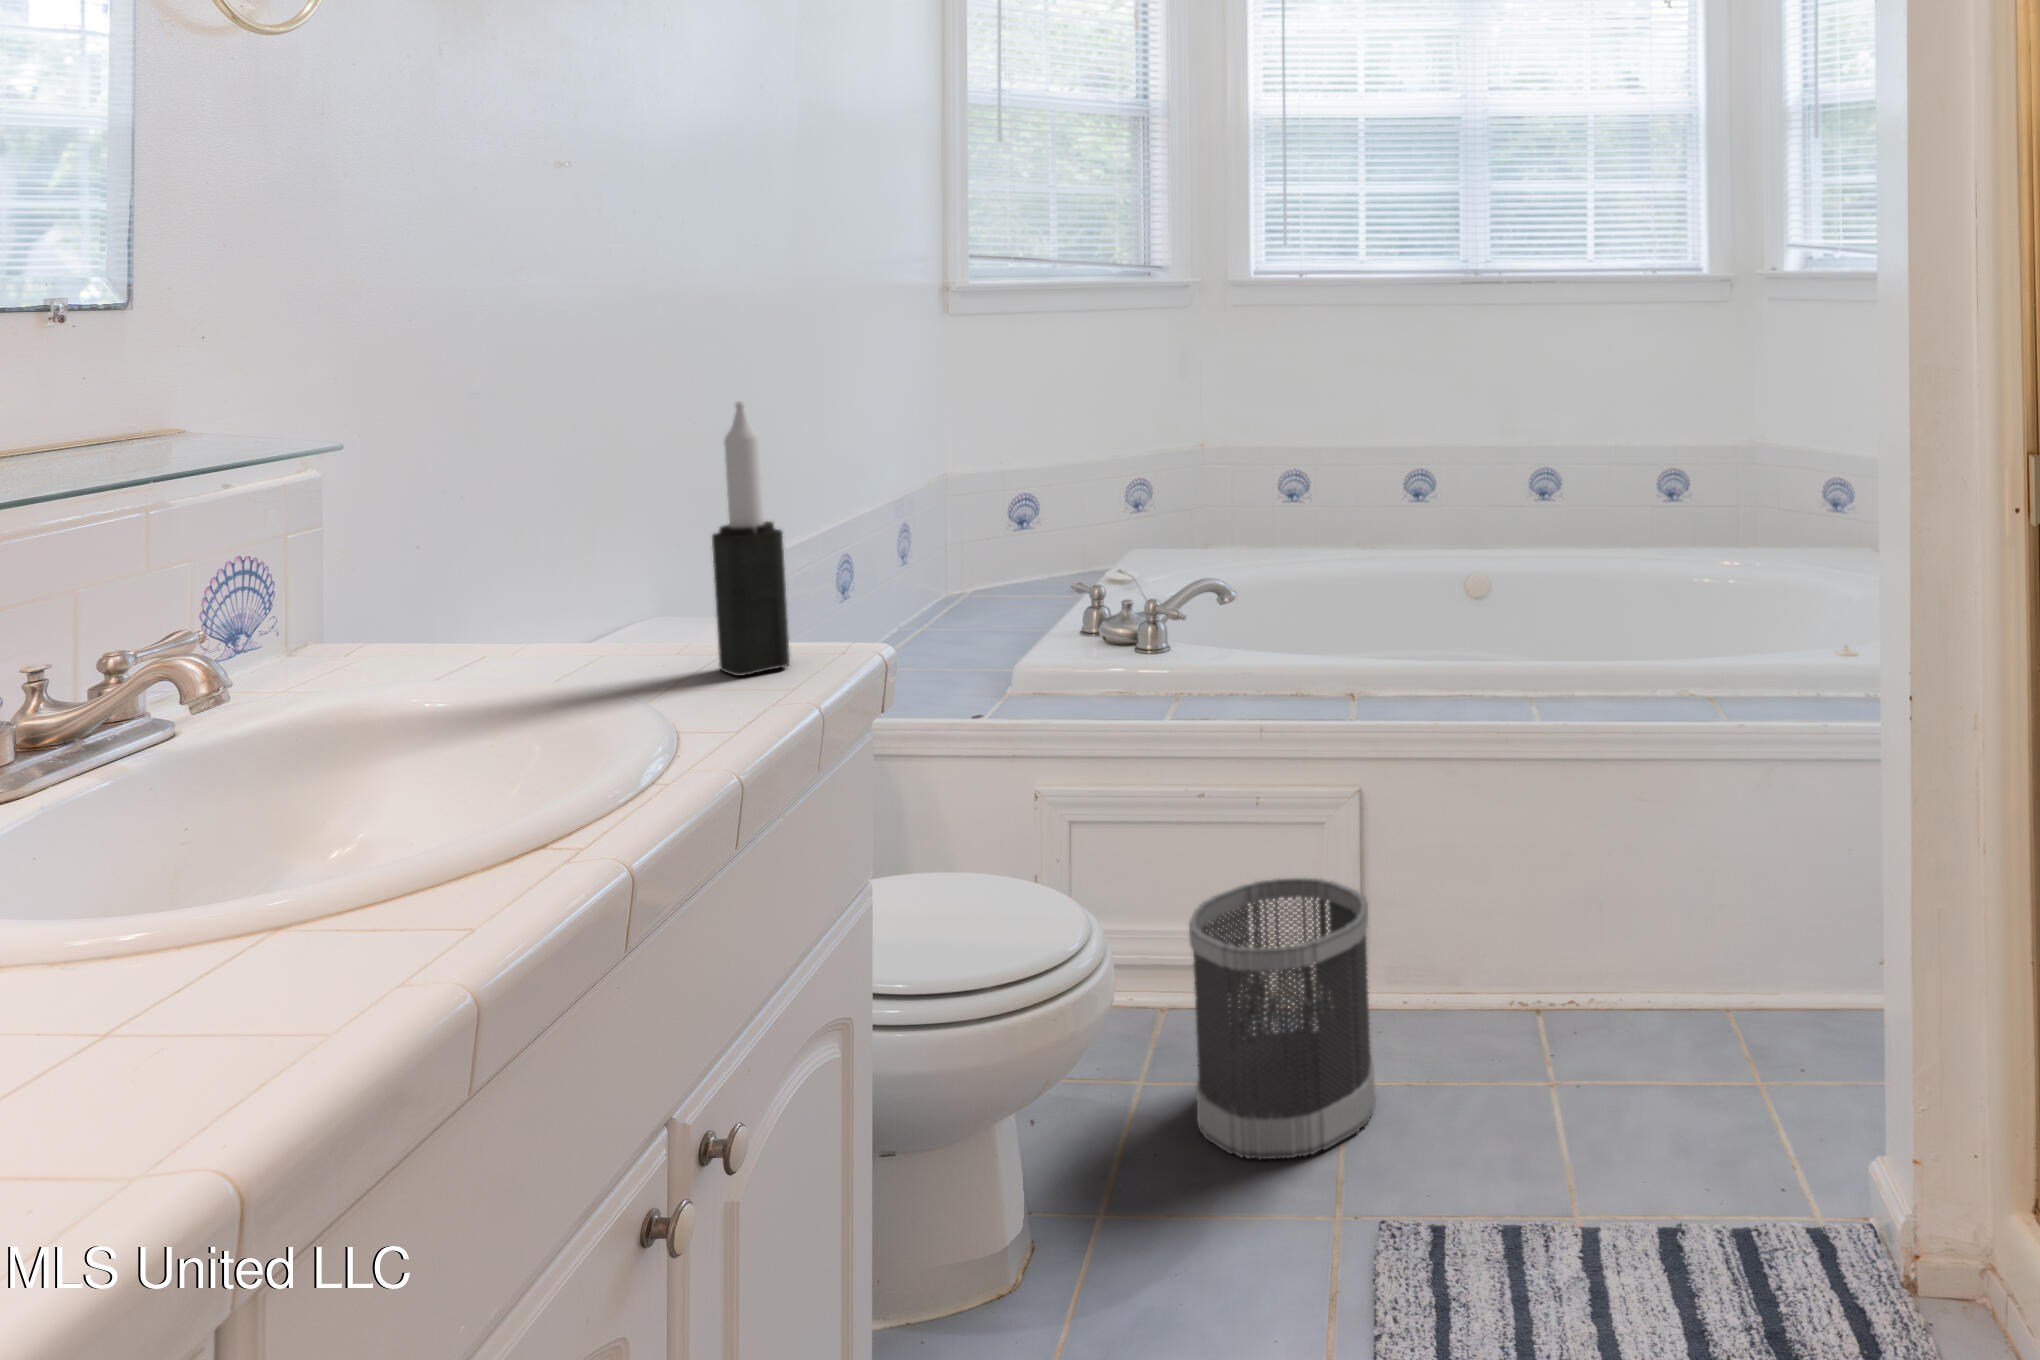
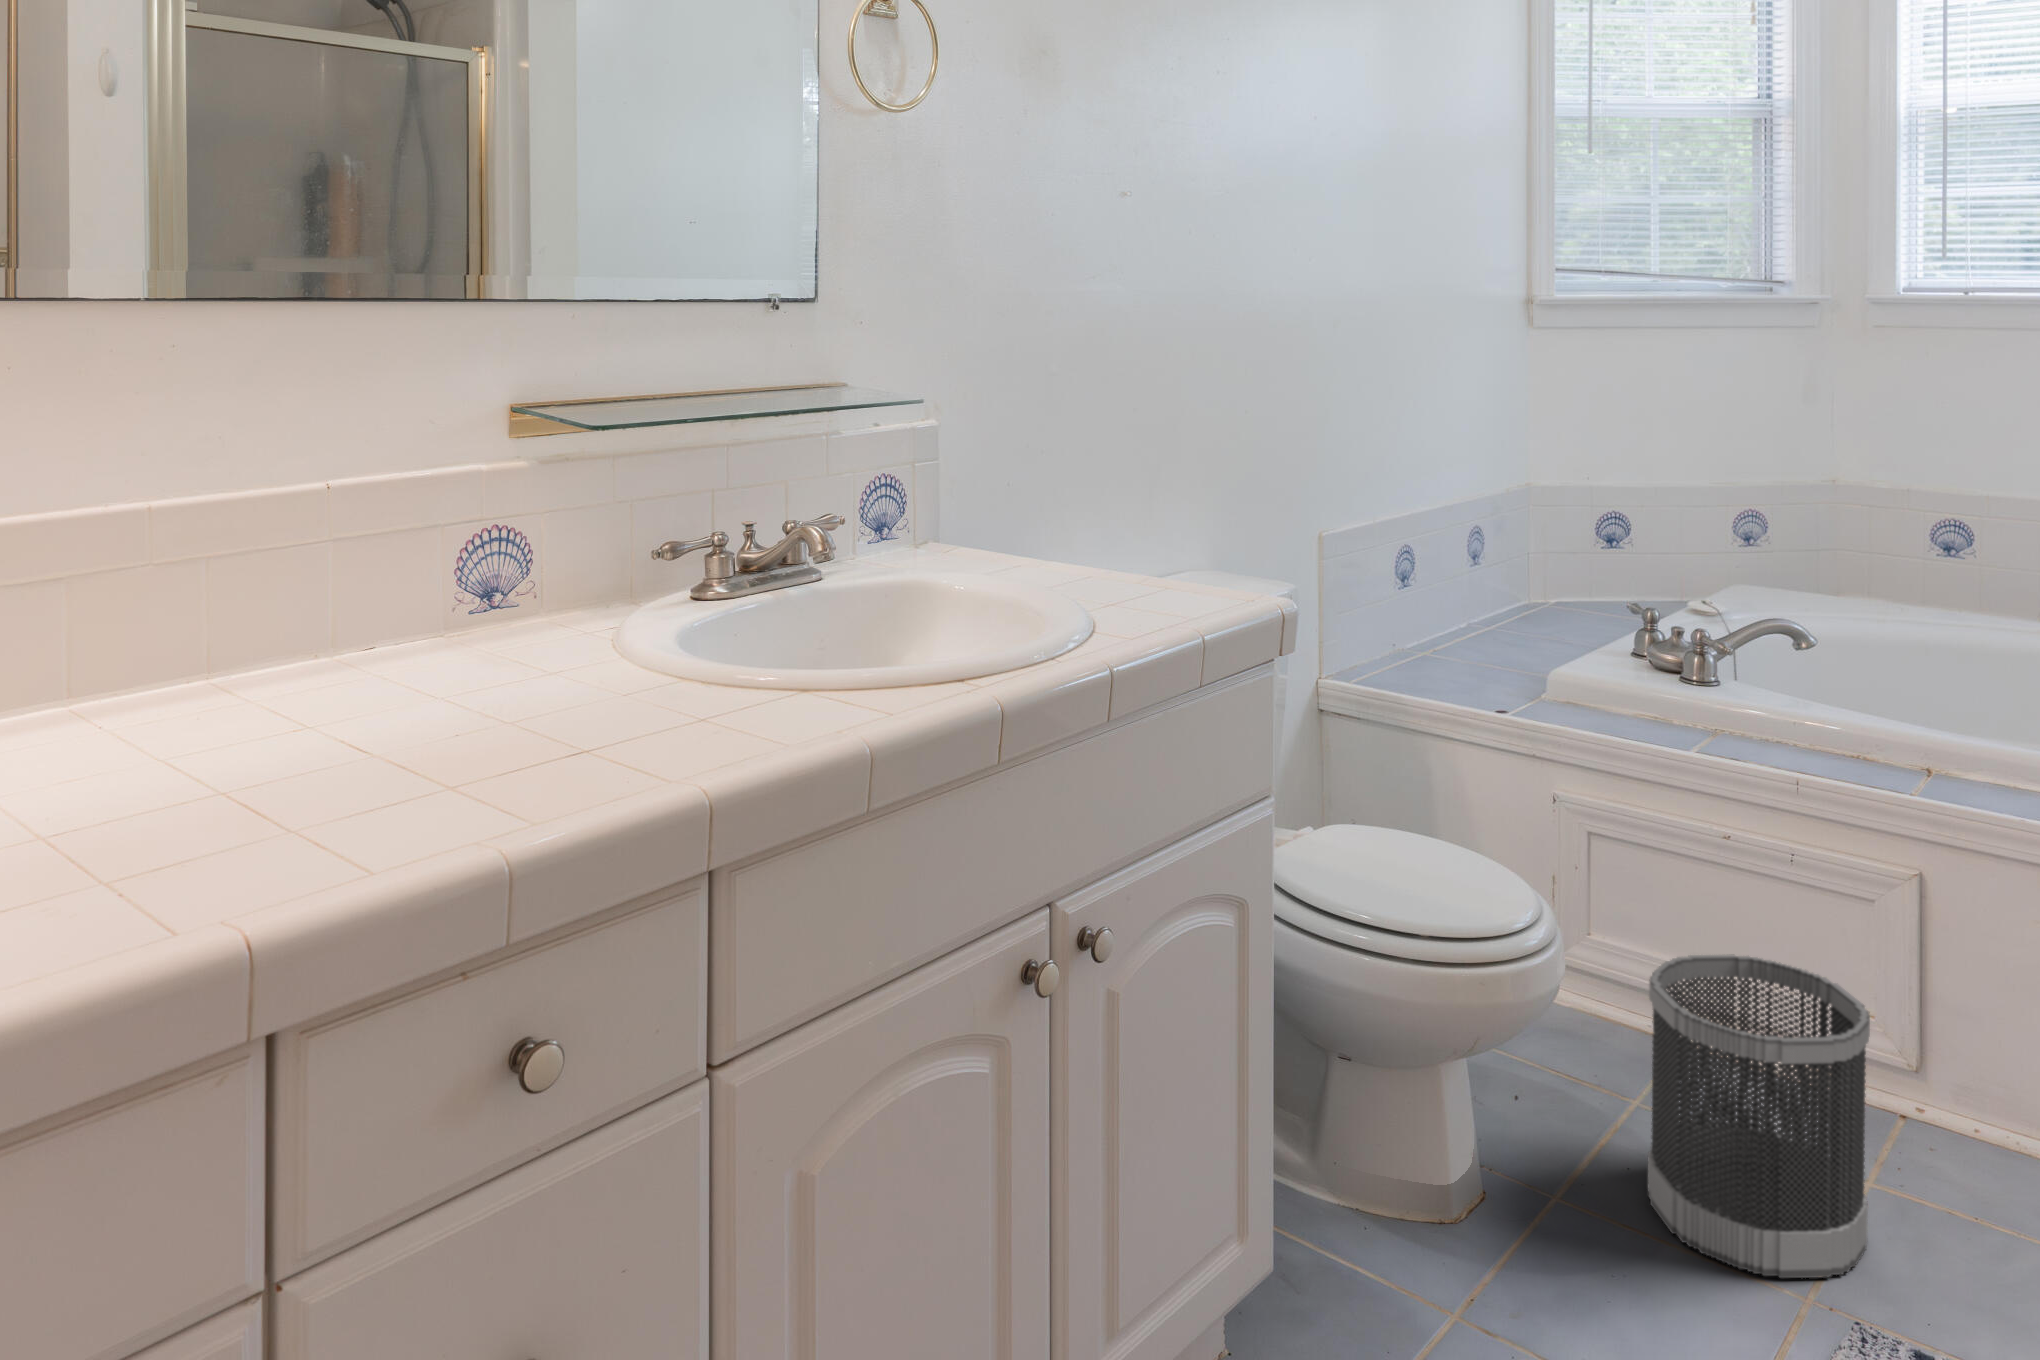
candle: present [712,401,790,676] -> none [1147,381,1197,611]

